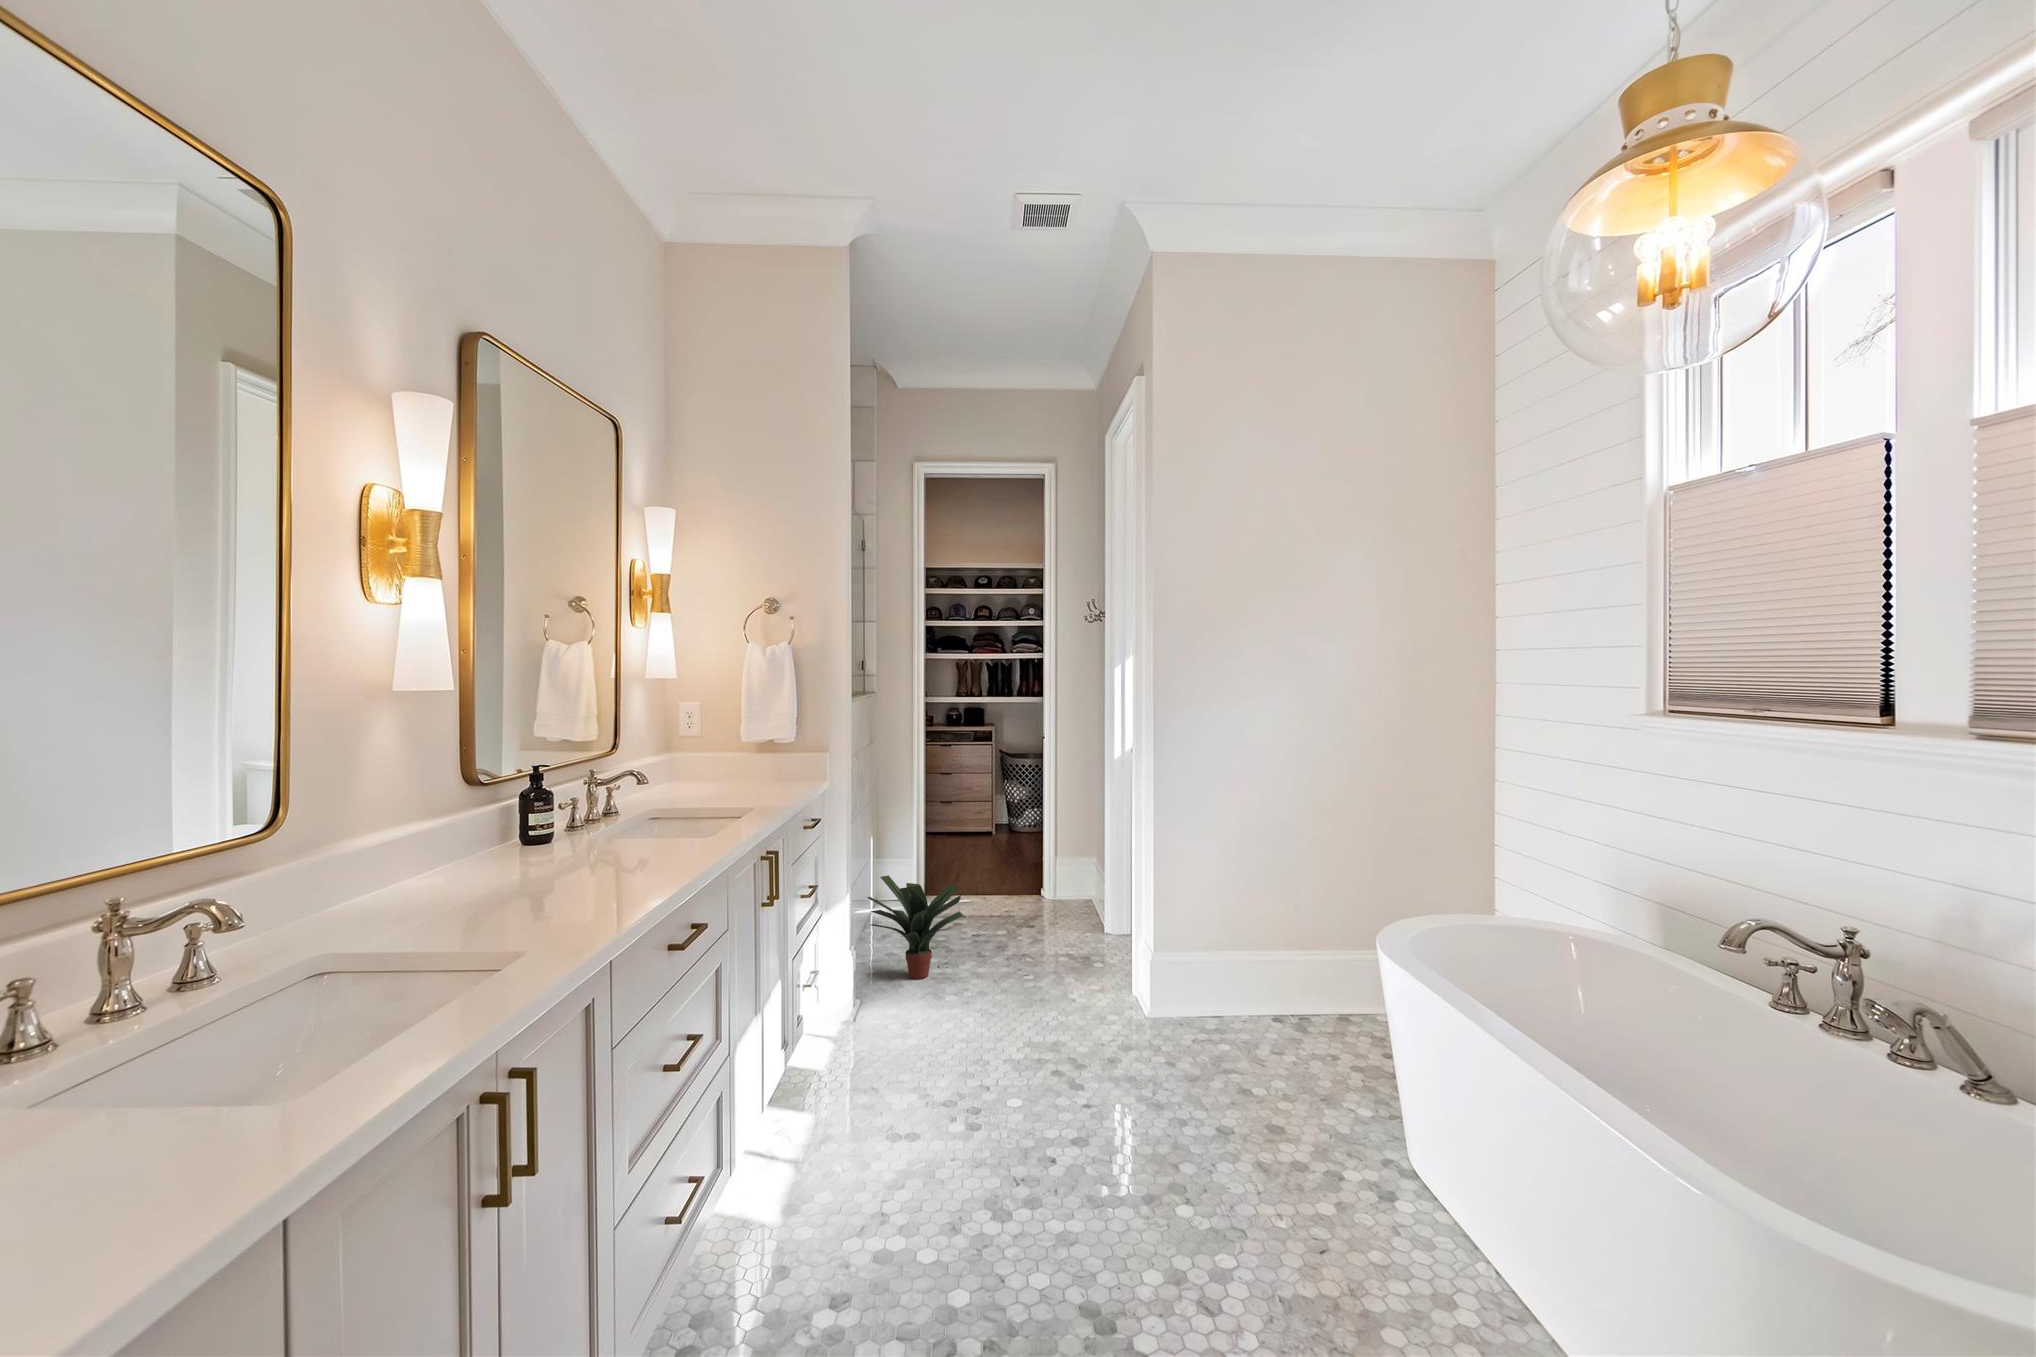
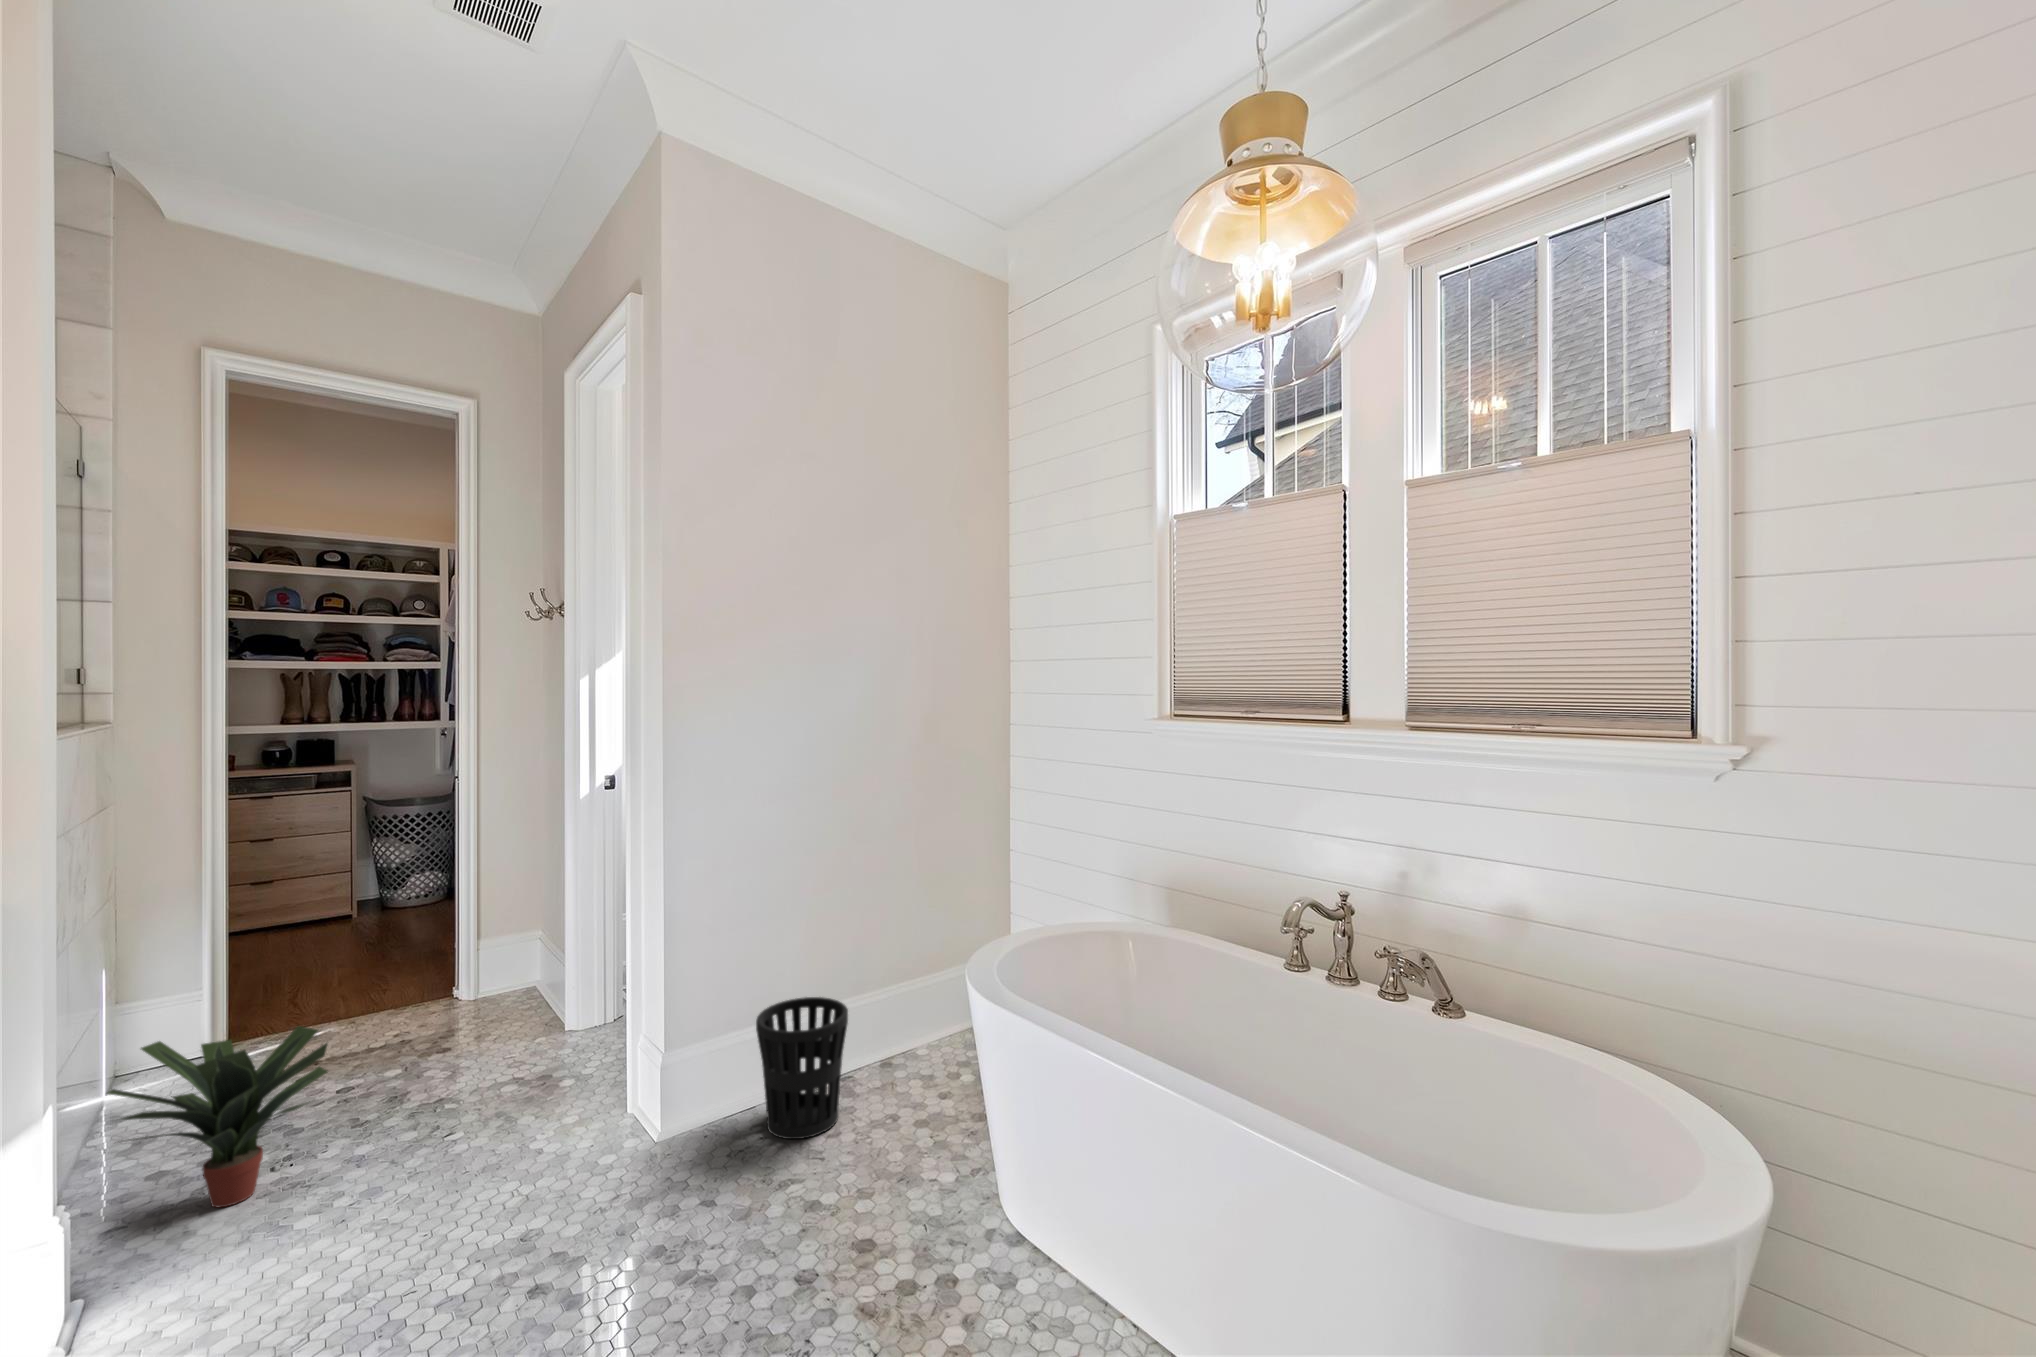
wastebasket: none [1220,936,1297,1049] -> present [756,997,848,1139]

